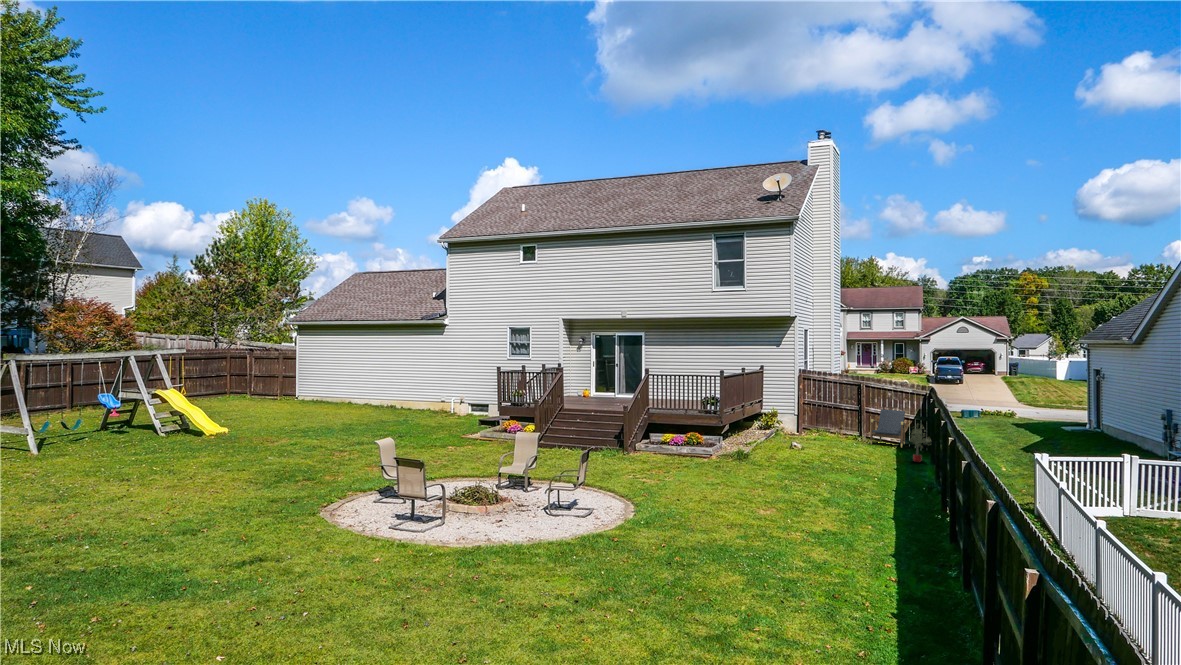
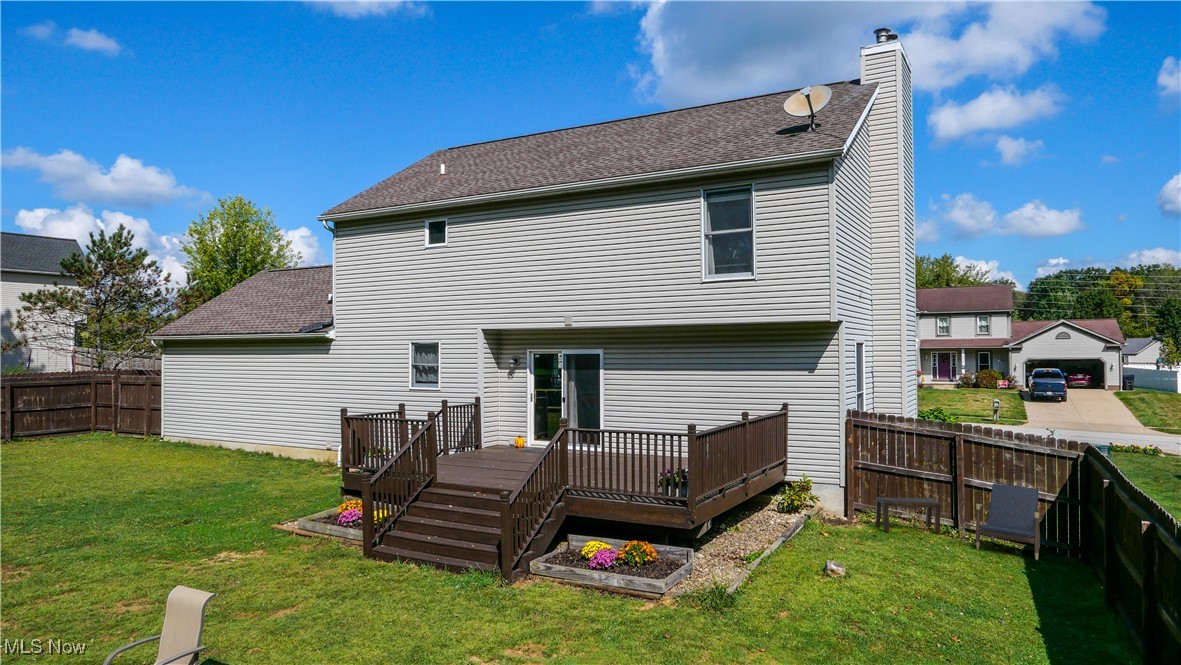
bench: none [815,420,852,440] -> present [876,497,941,534]
potted tree: present [910,424,931,462] -> none [1065,536,1119,616]

